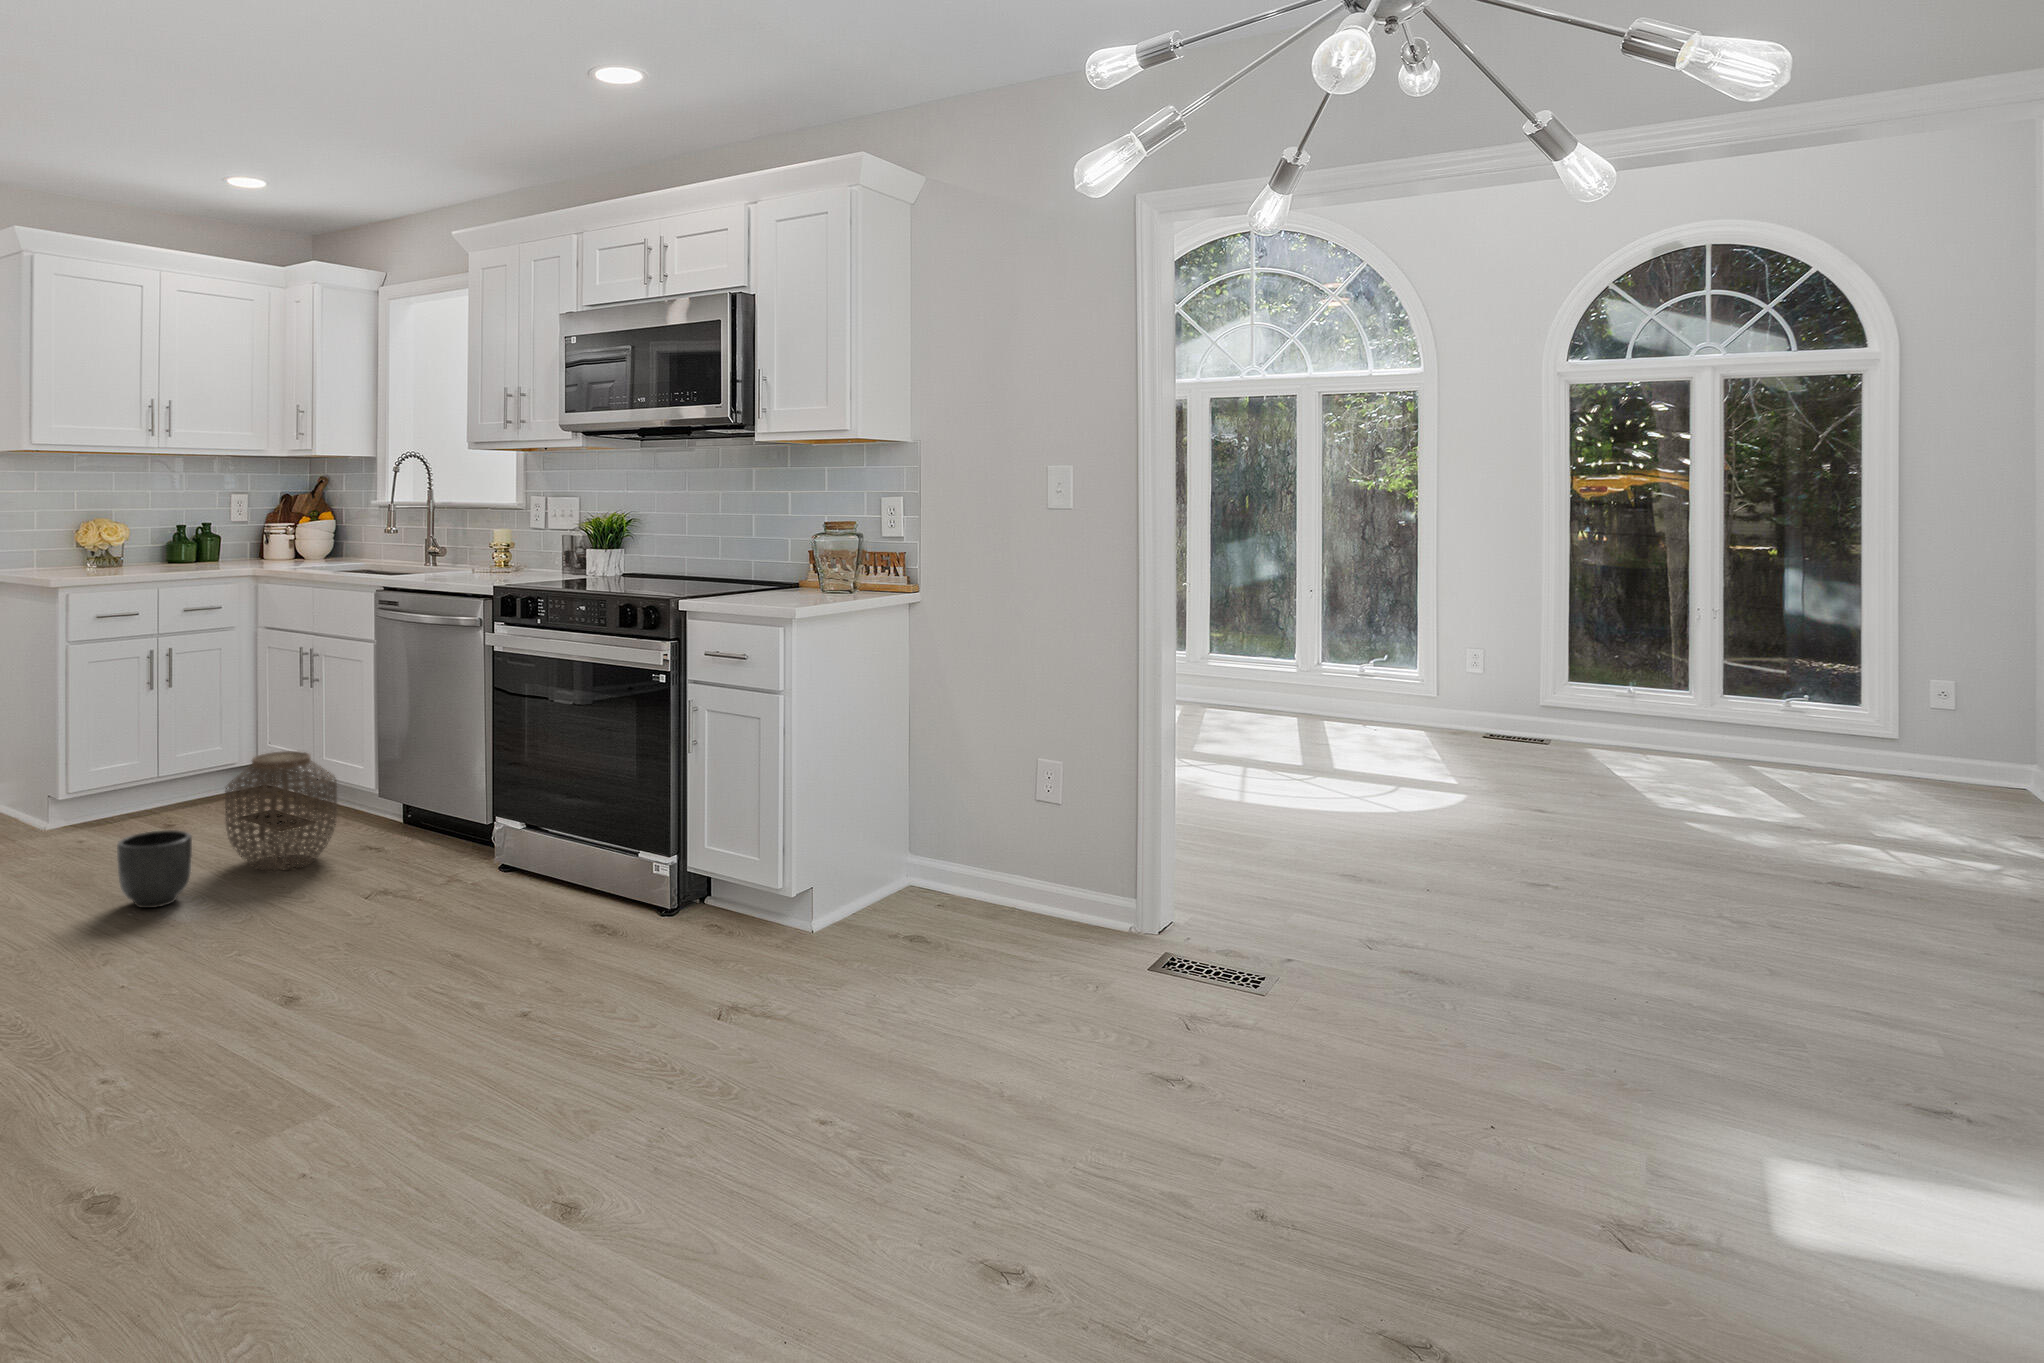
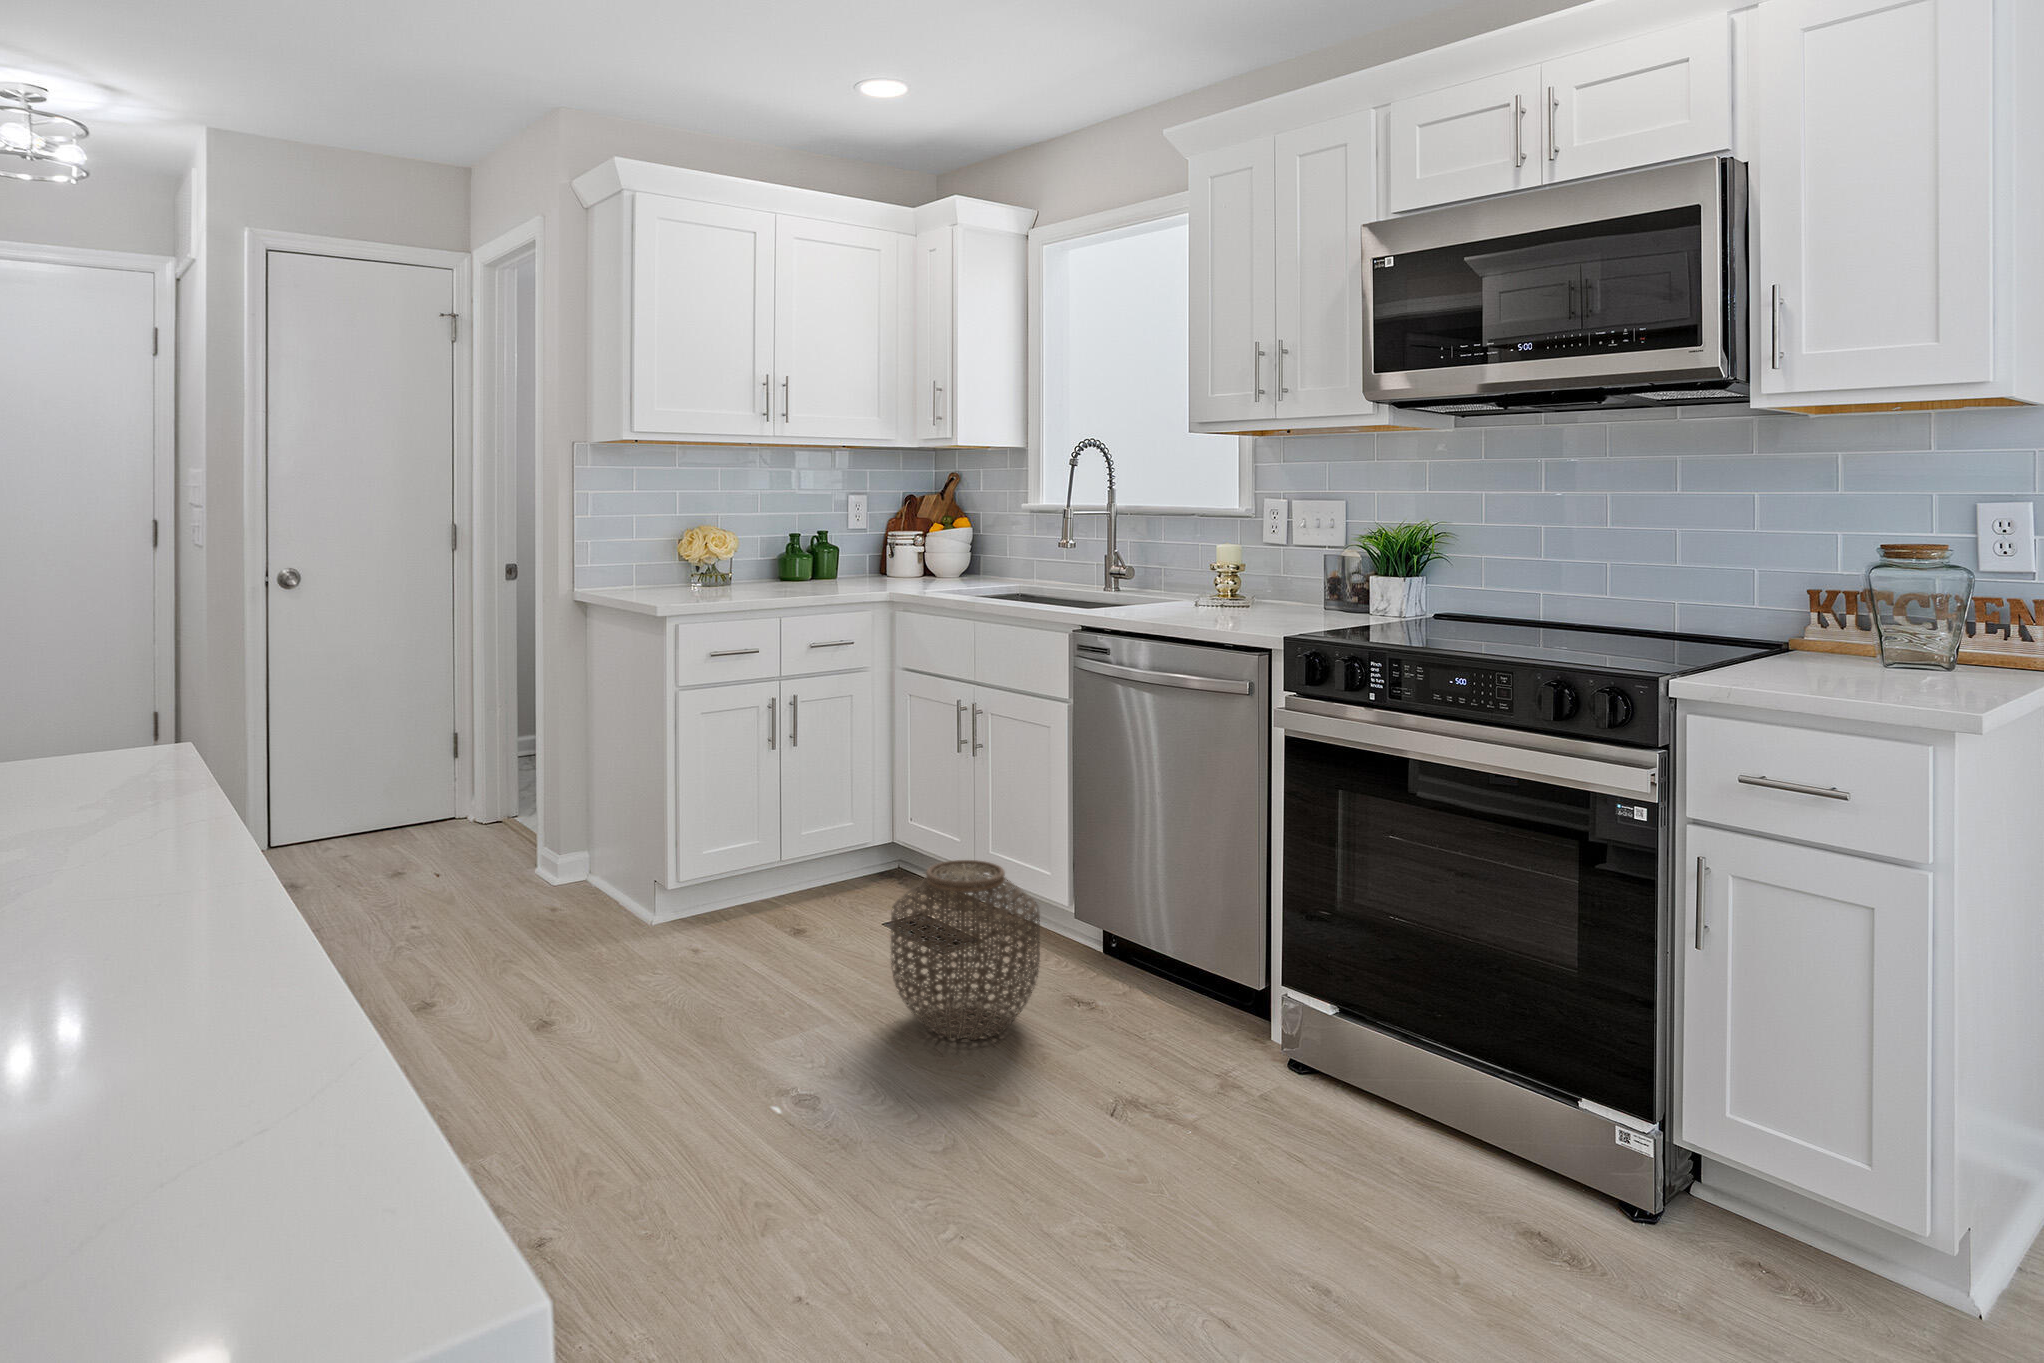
planter: present [117,830,192,908] -> none [761,980,860,1103]

